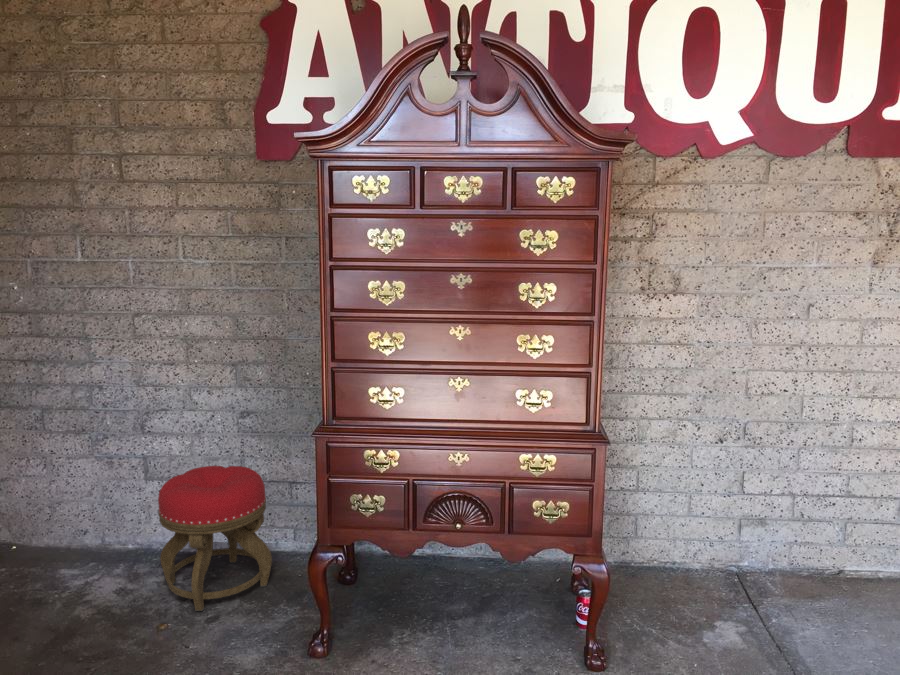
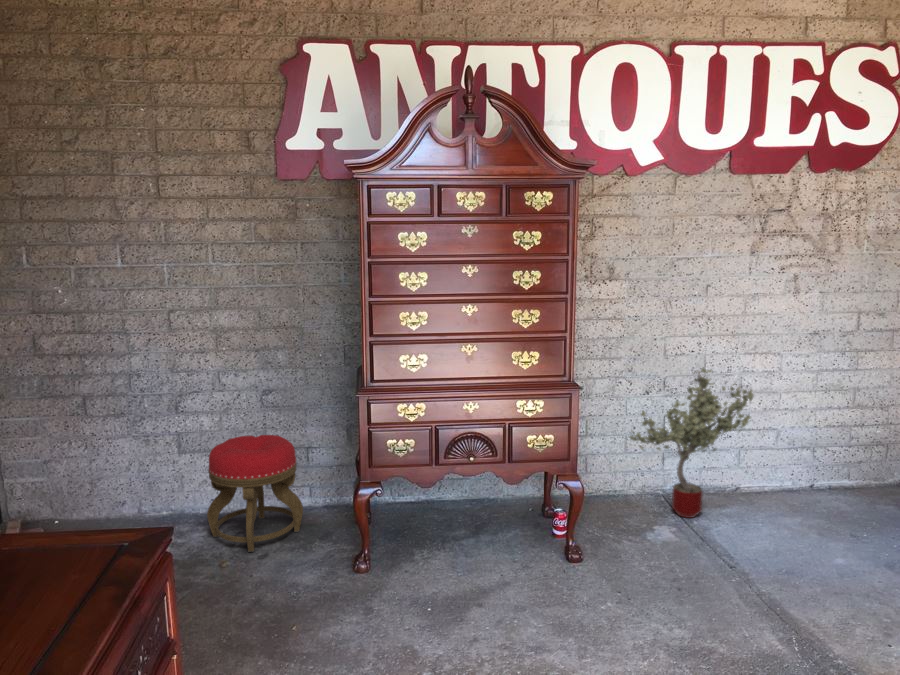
potted tree: none [685,414,867,615] -> present [630,367,754,518]

